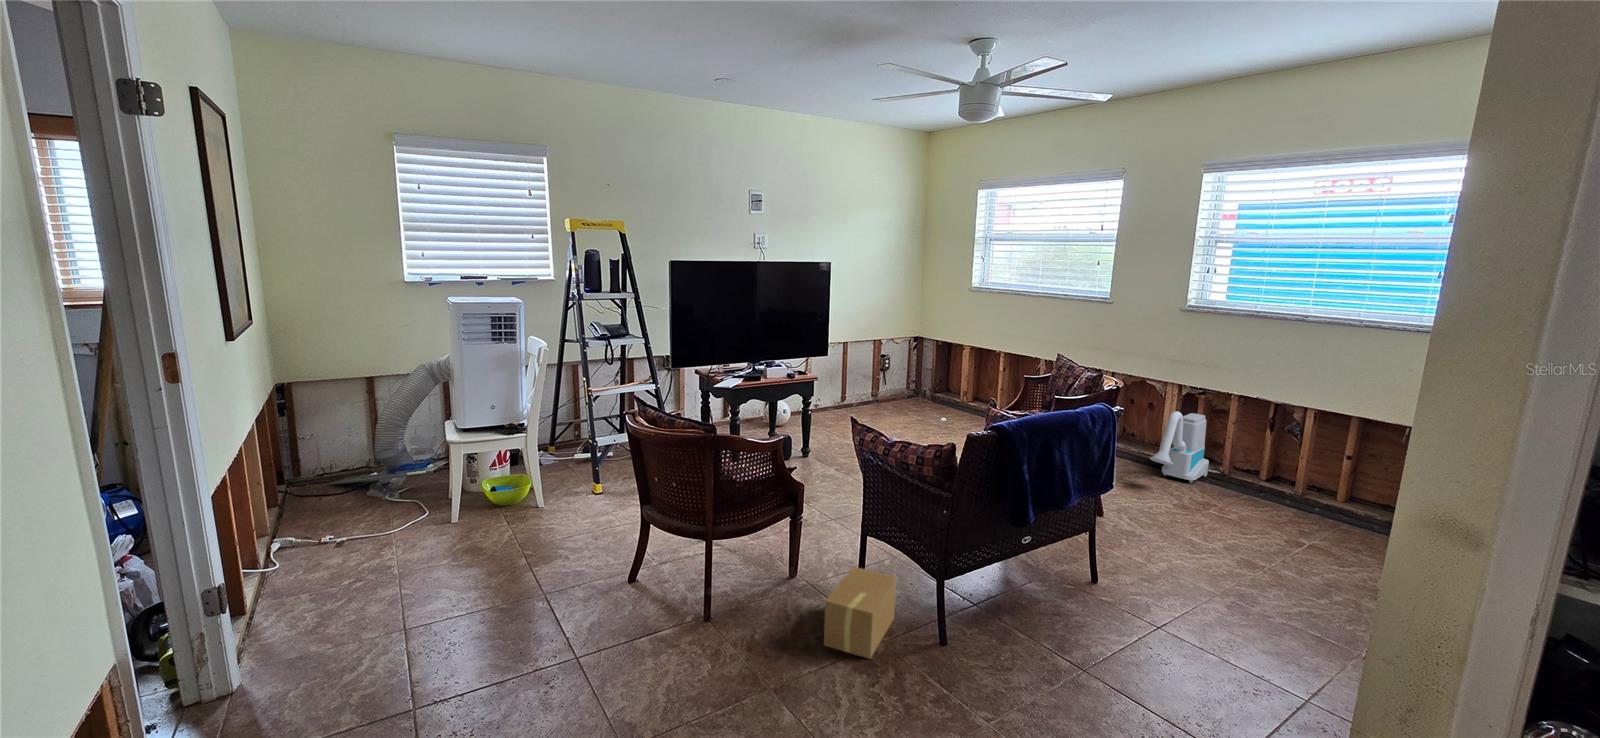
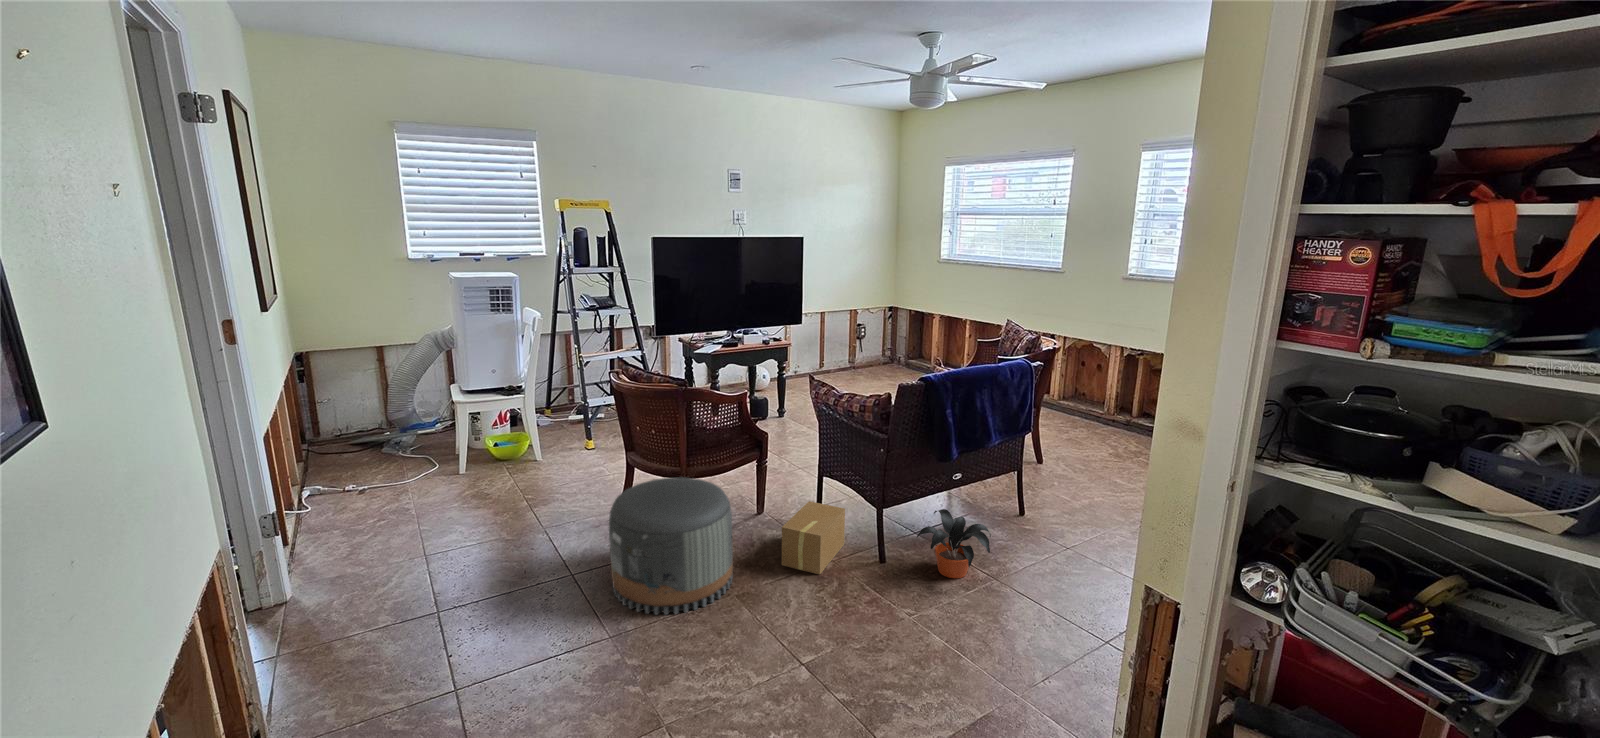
vacuum cleaner: present [1150,411,1209,483] -> none [1088,370,1145,435]
pouf: none [622,540,768,714] -> present [609,477,733,615]
potted plant: none [985,580,1077,666] -> present [917,509,991,578]

